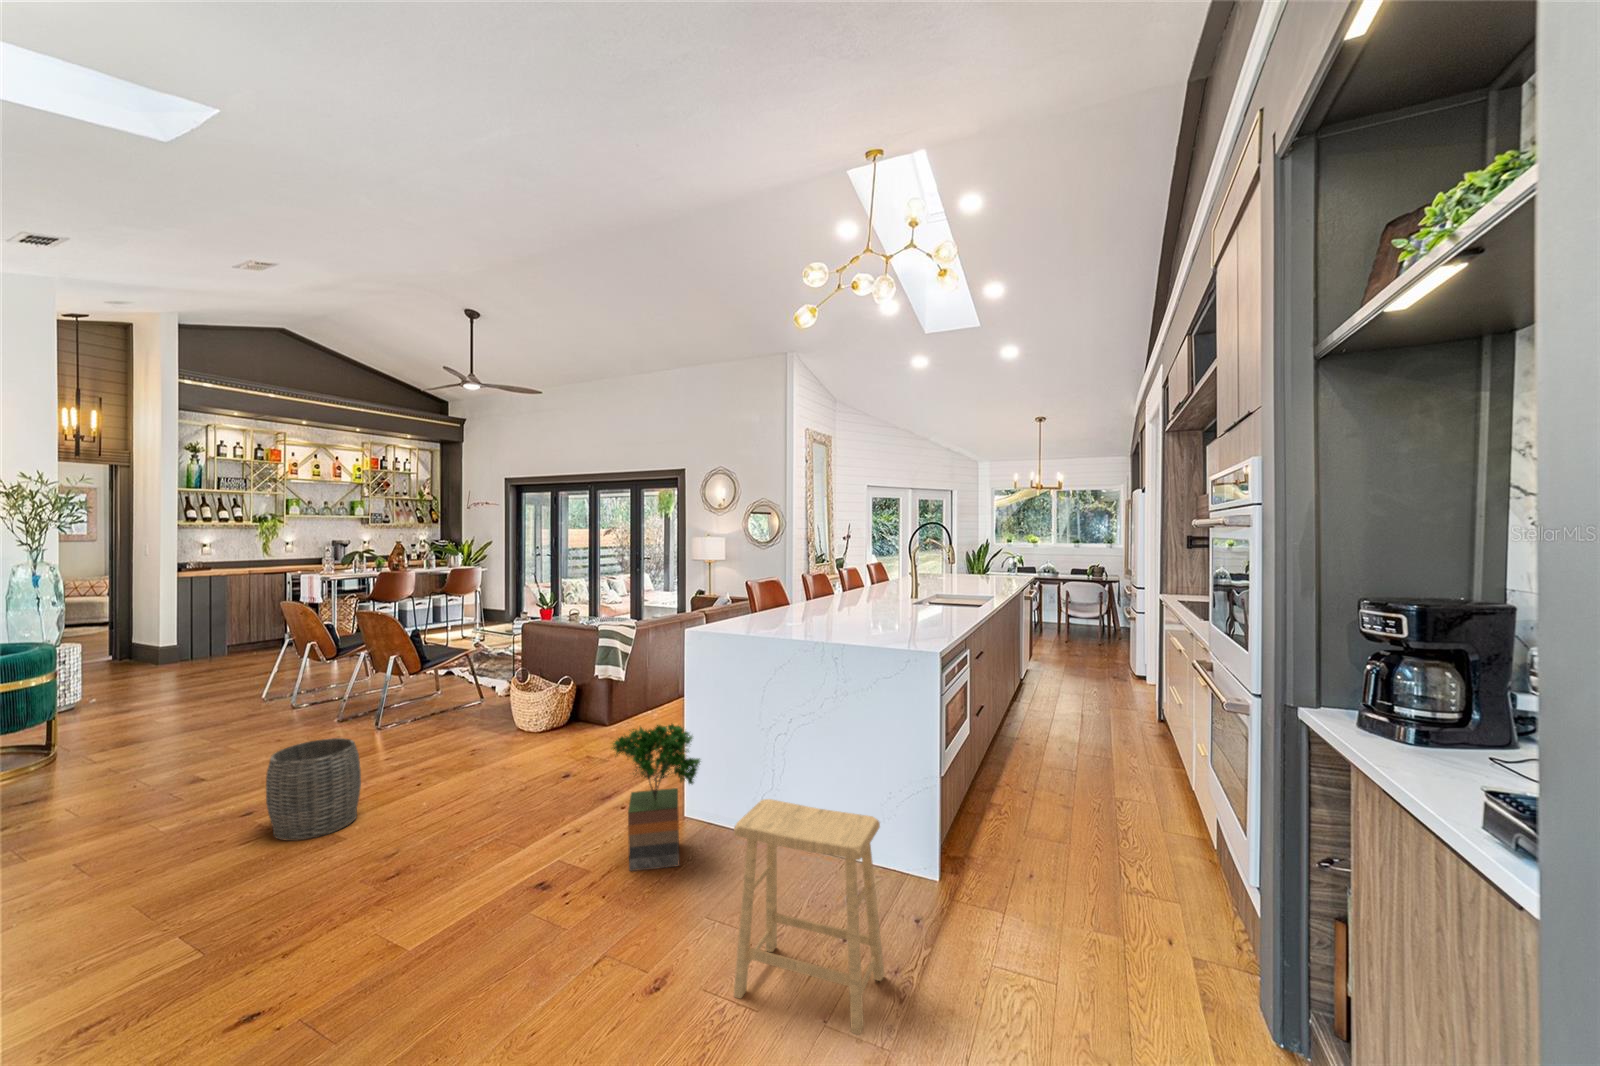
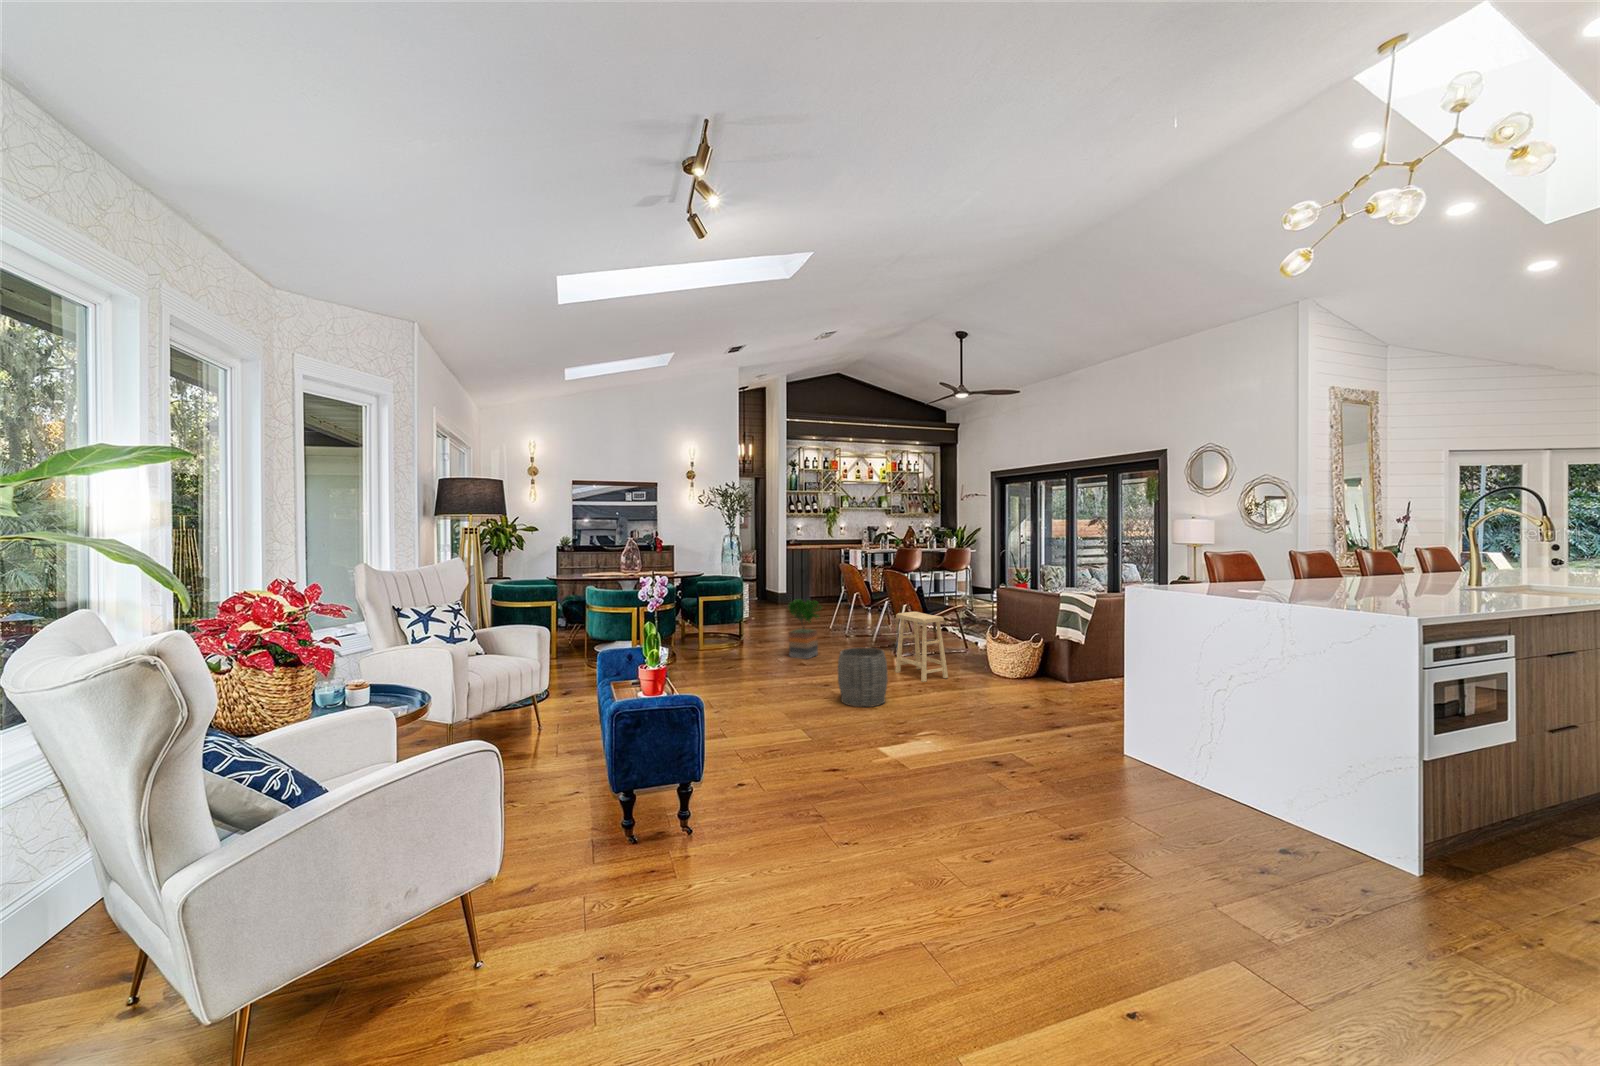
potted tree: present [613,724,700,871] -> present [788,599,821,659]
footstool: present [734,799,884,1034] -> present [895,612,948,682]

